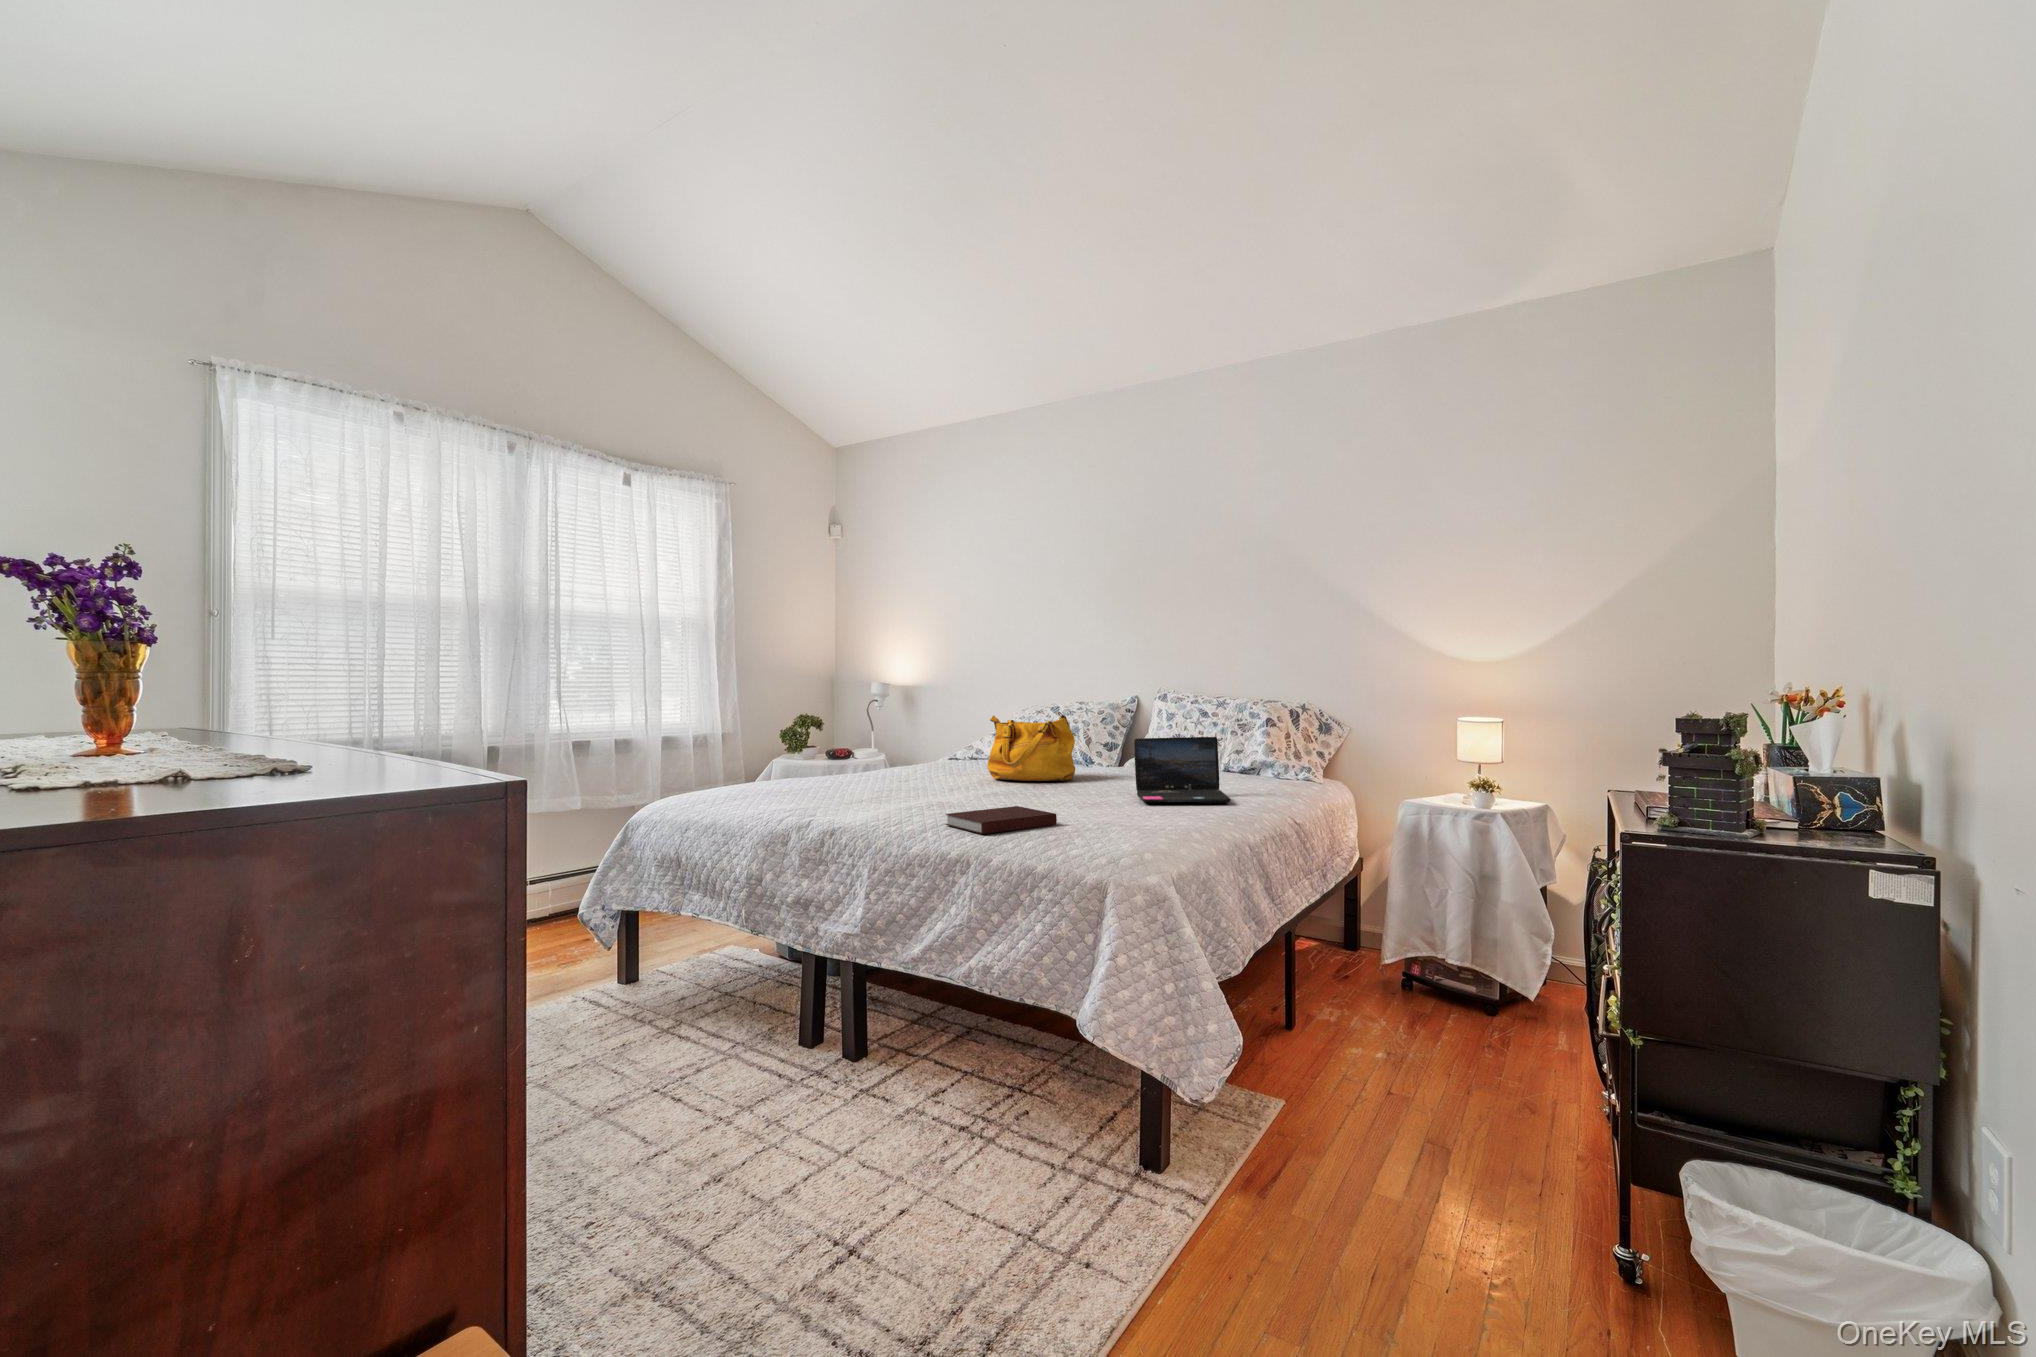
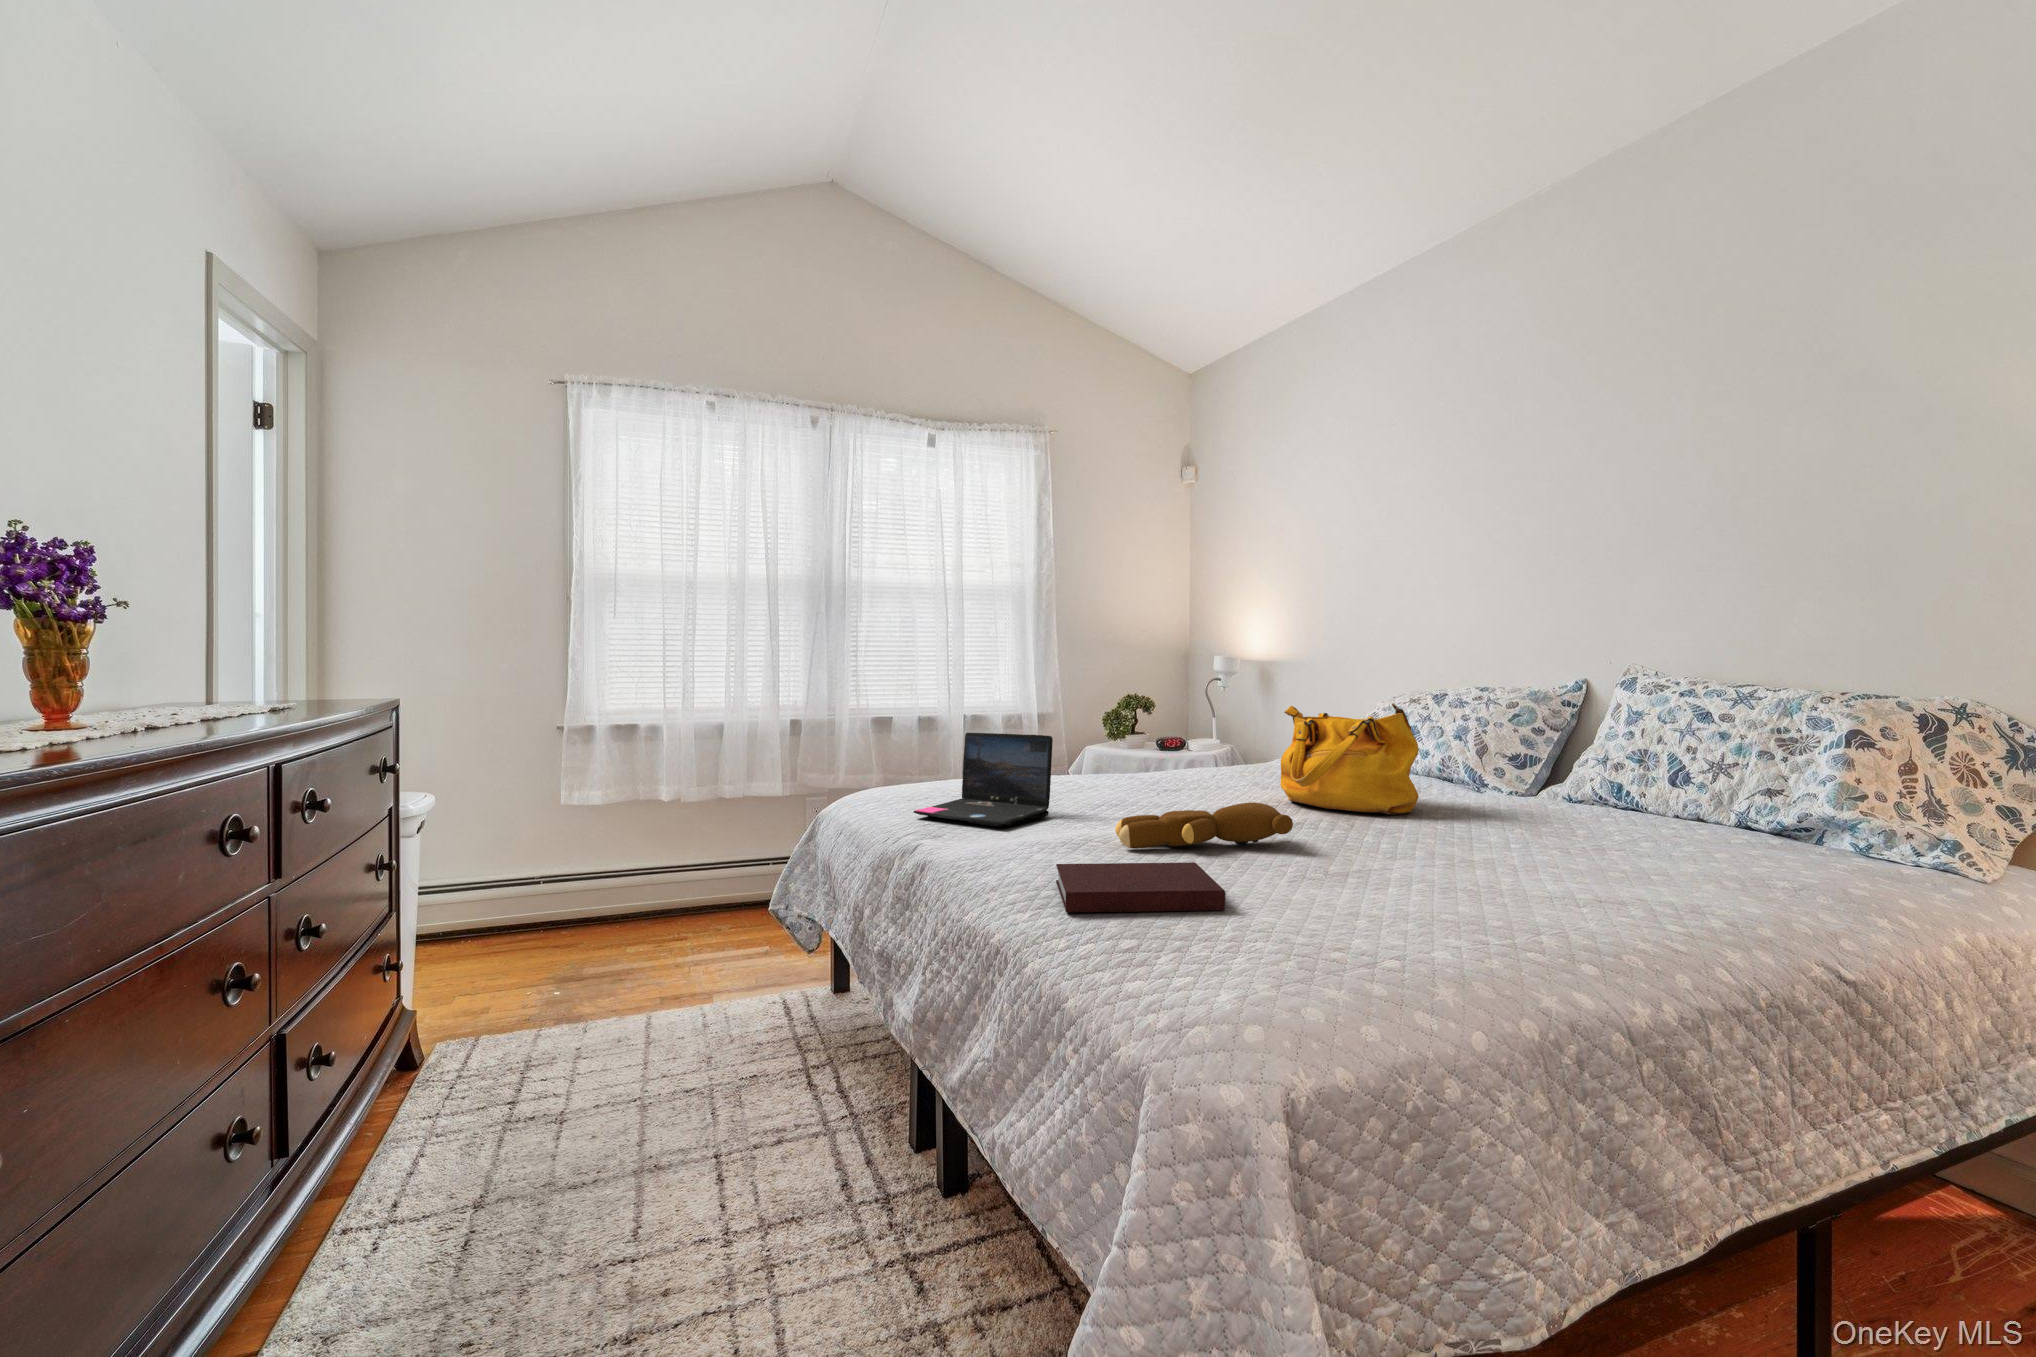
laptop: present [1134,737,1231,803] -> present [914,733,1053,827]
teddy bear: none [937,774,1042,808] -> present [1115,803,1293,849]

